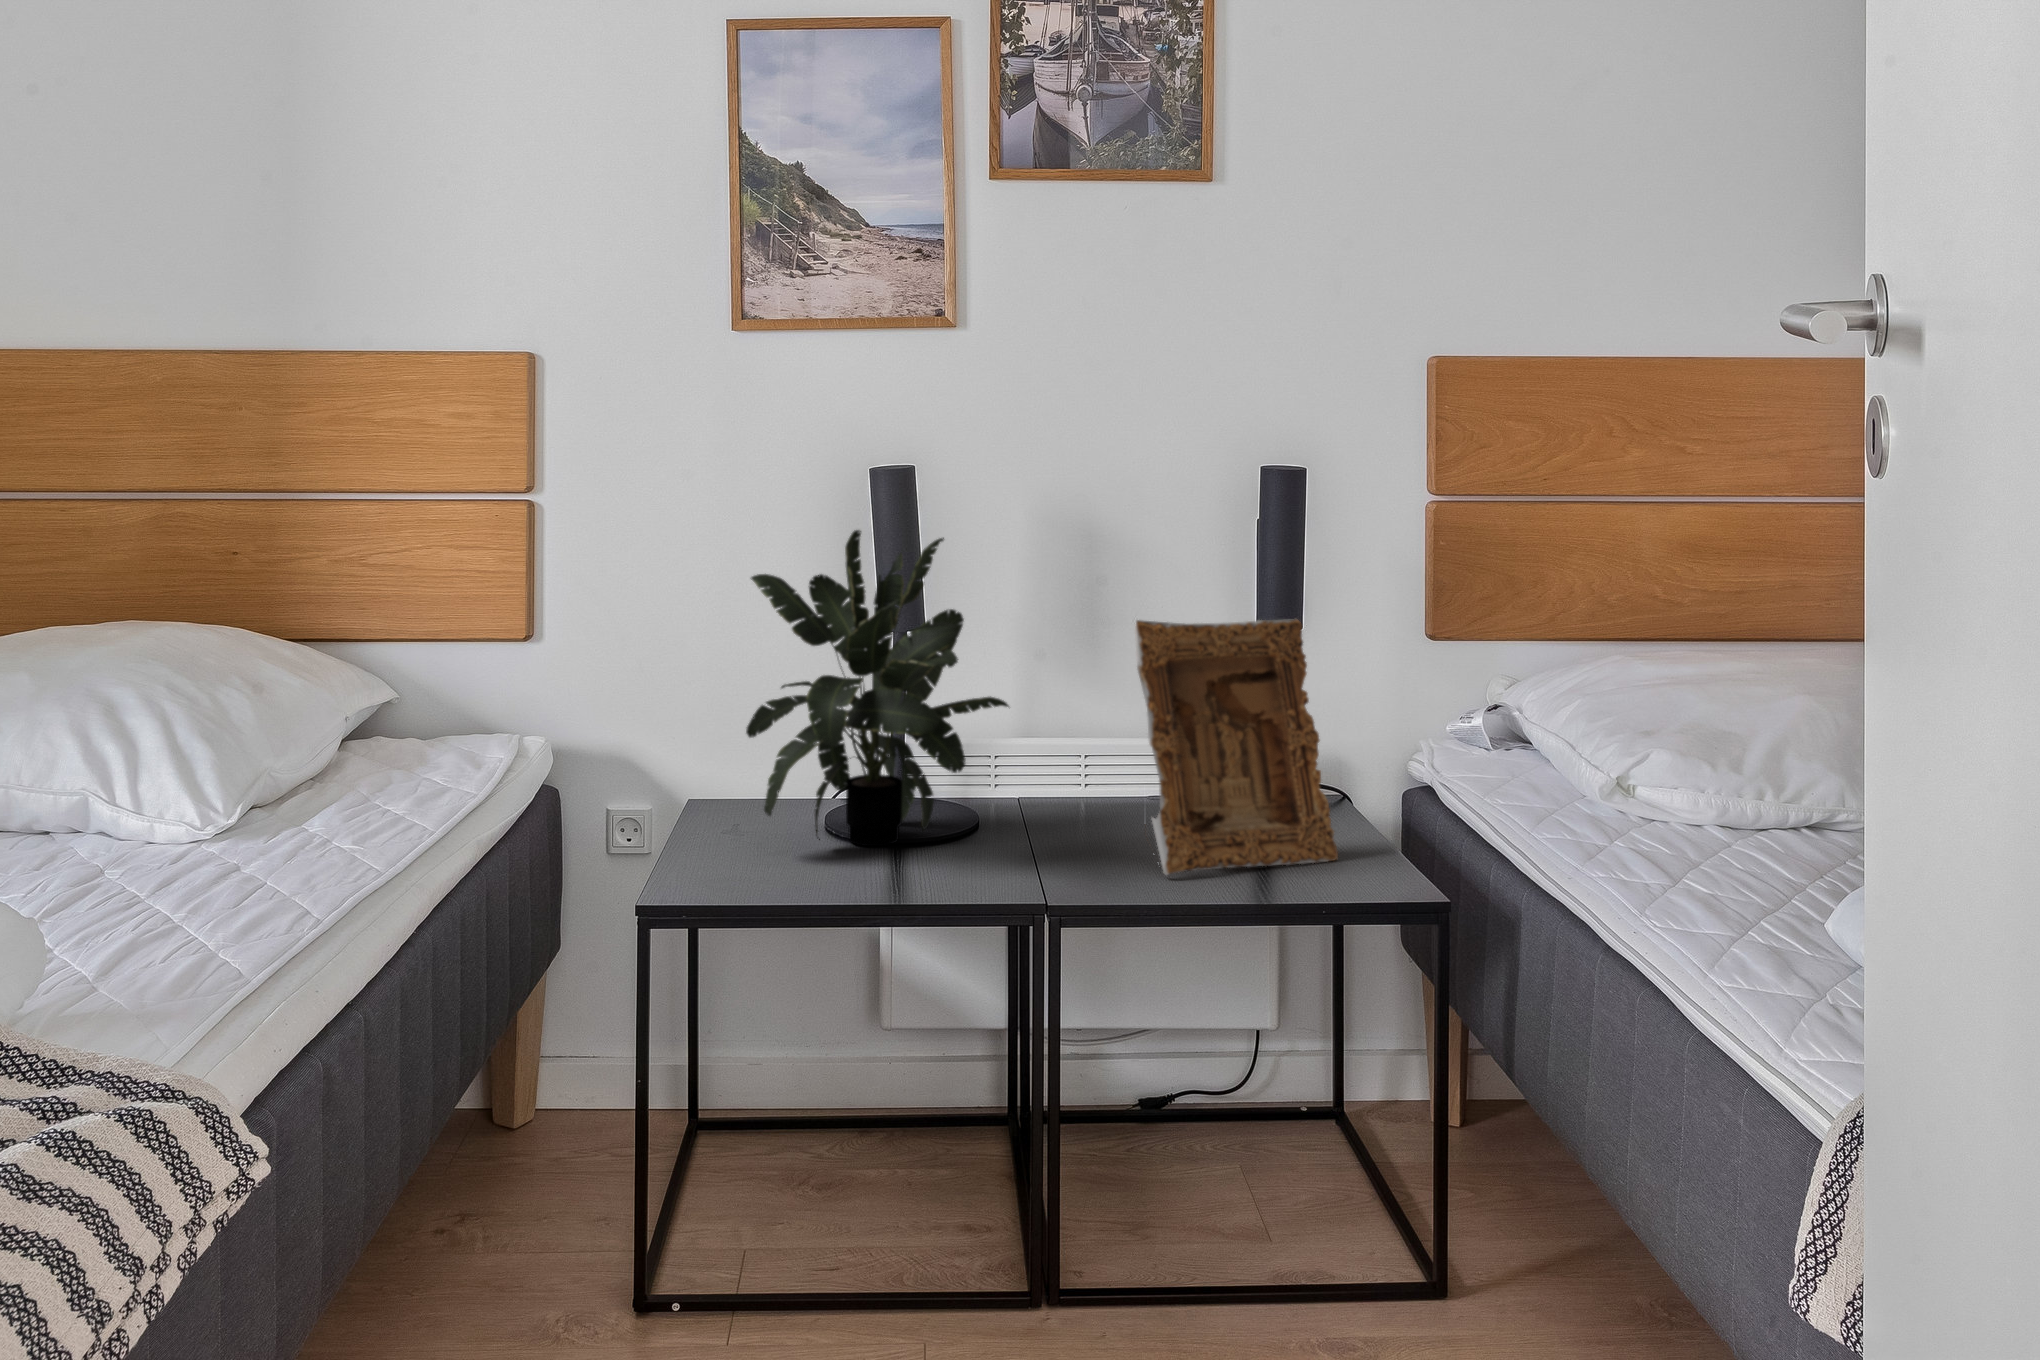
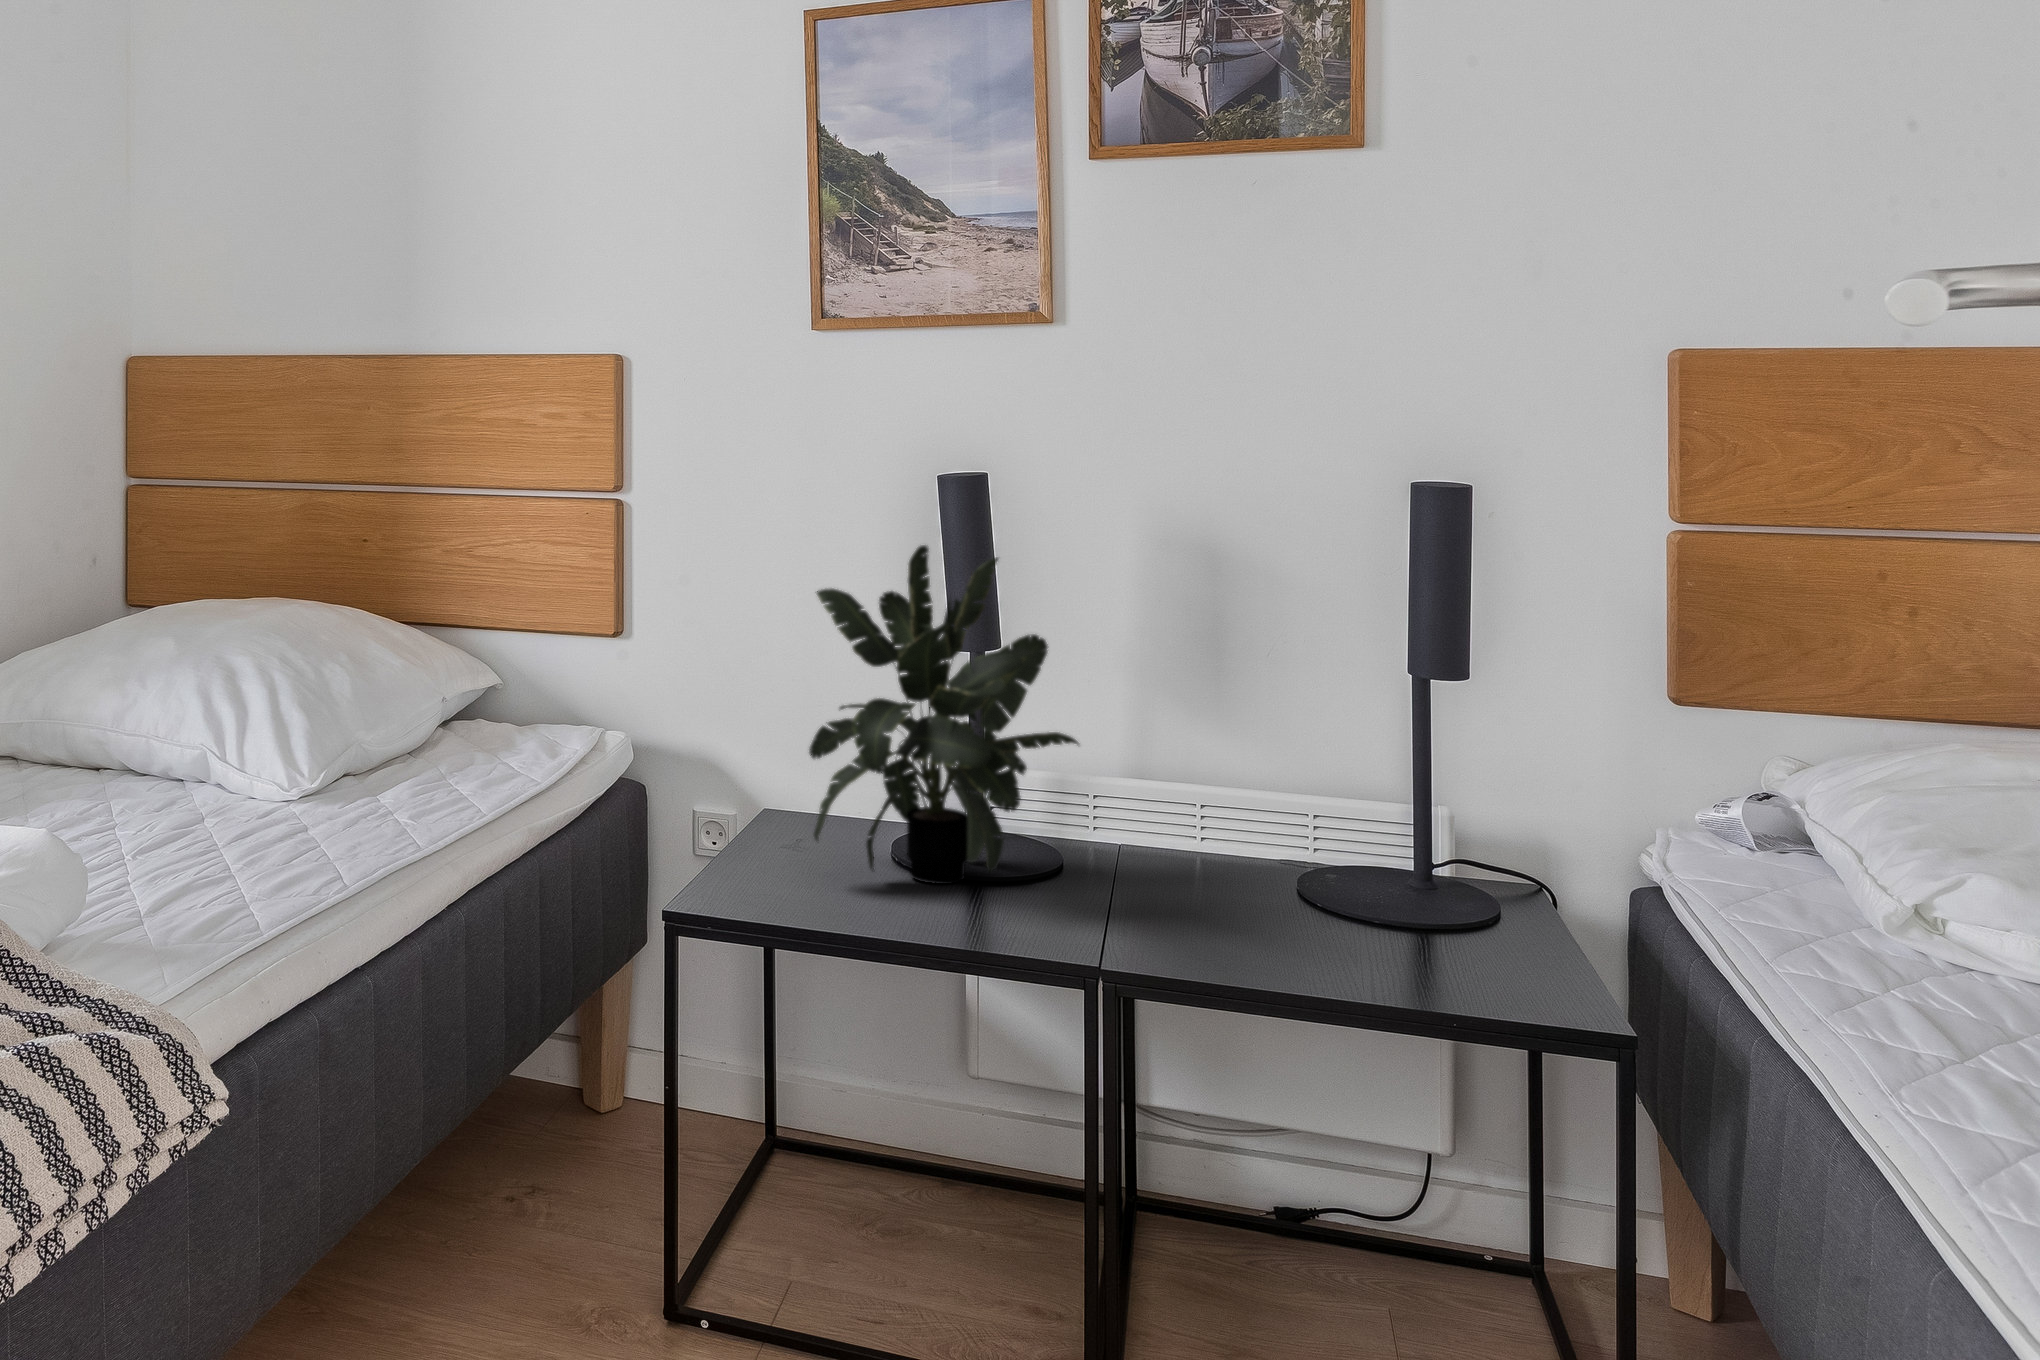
picture frame: present [1135,619,1338,875] -> none [1218,656,1471,950]

